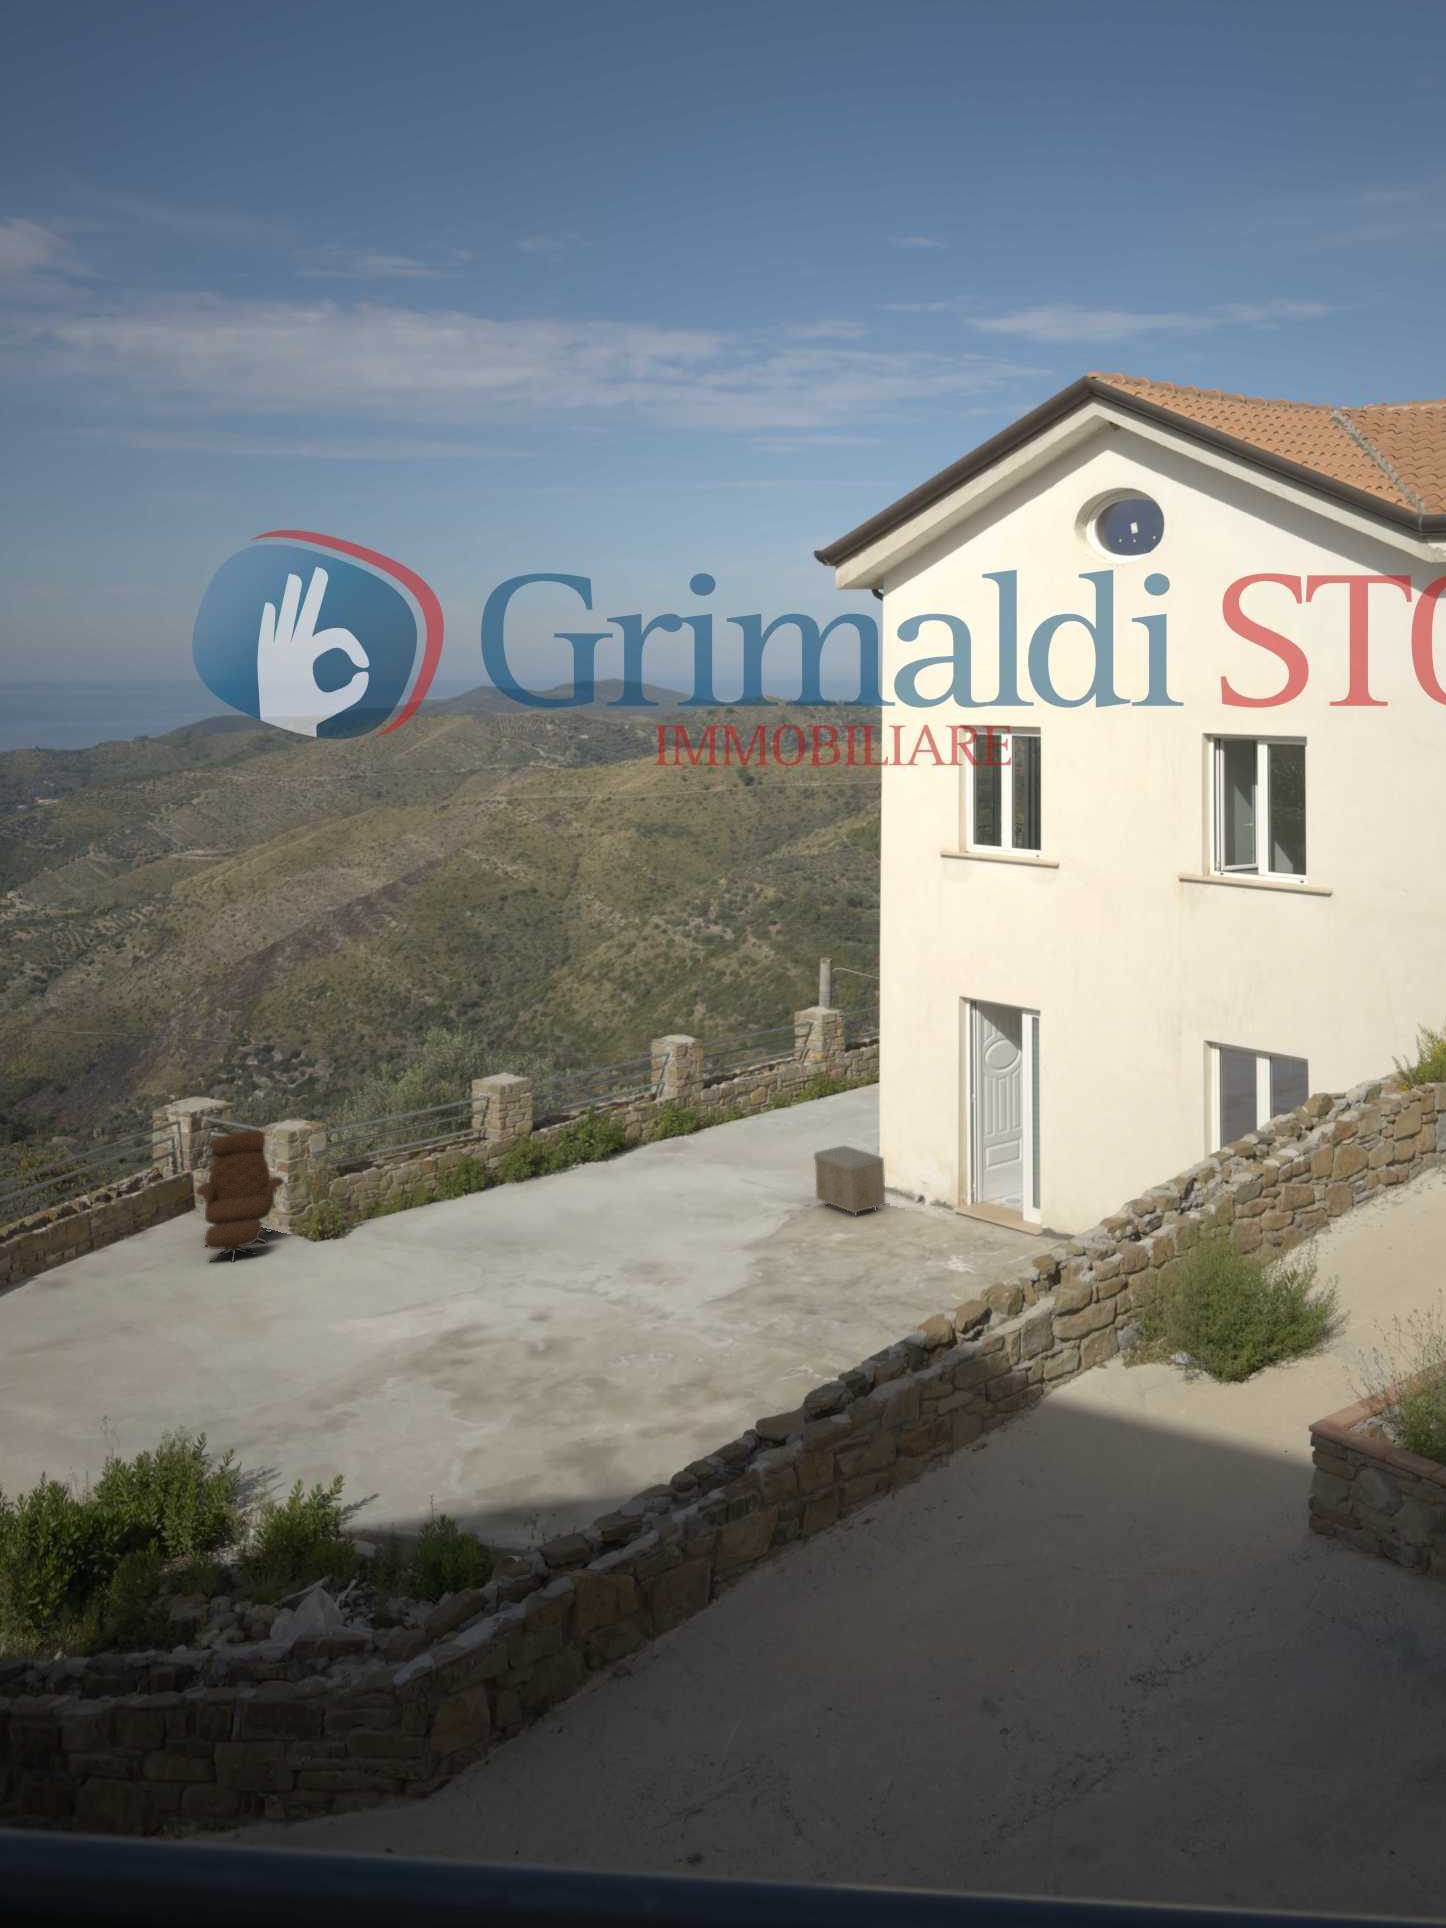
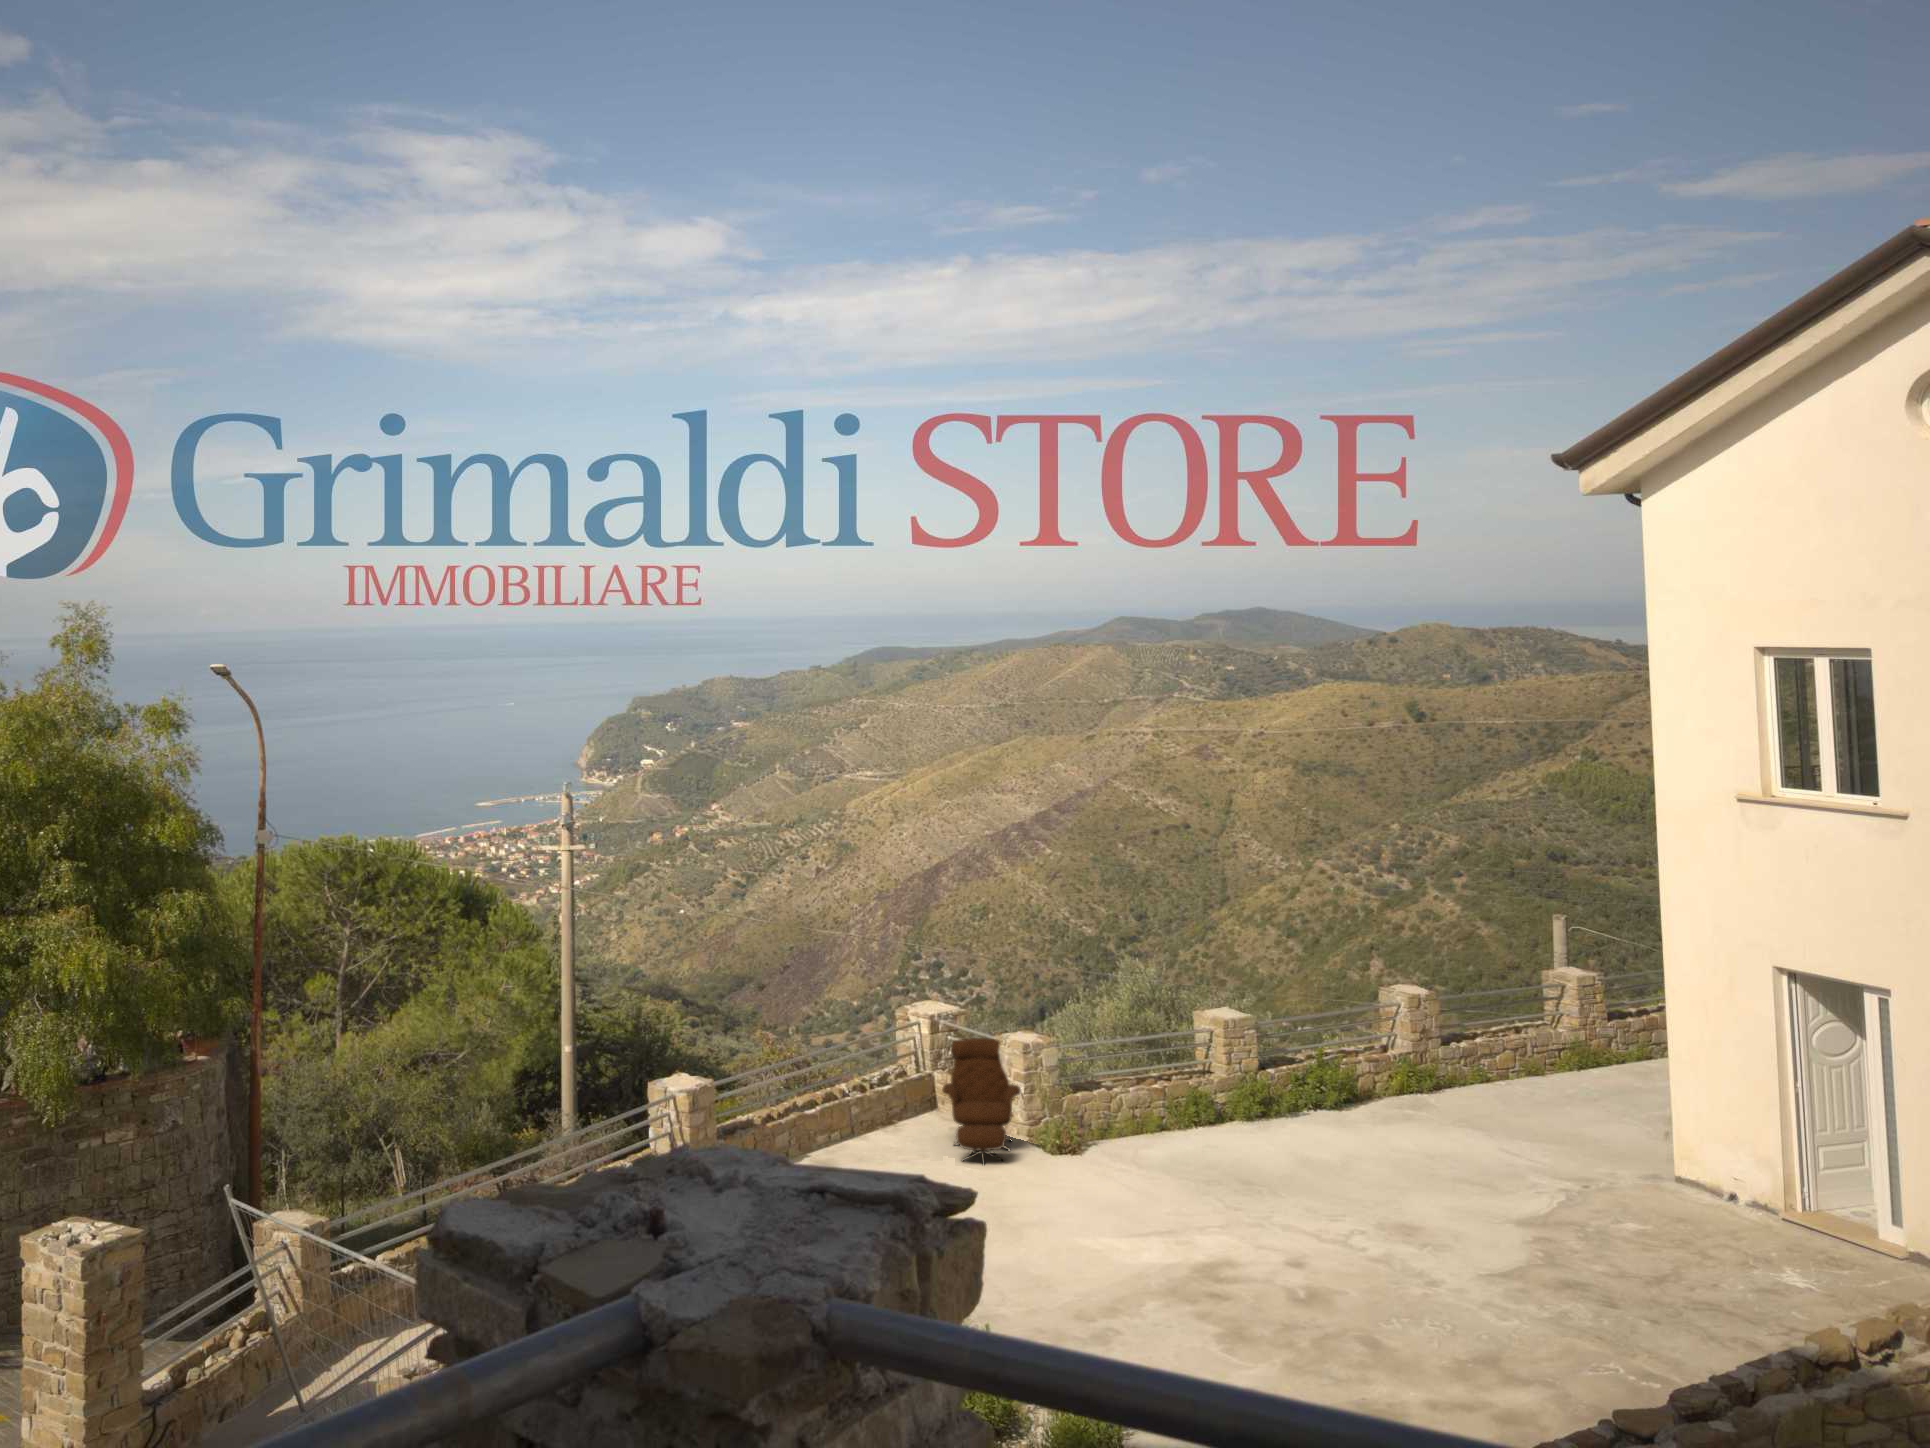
storage bench: present [814,1146,885,1215] -> none [1632,1134,1747,1225]

